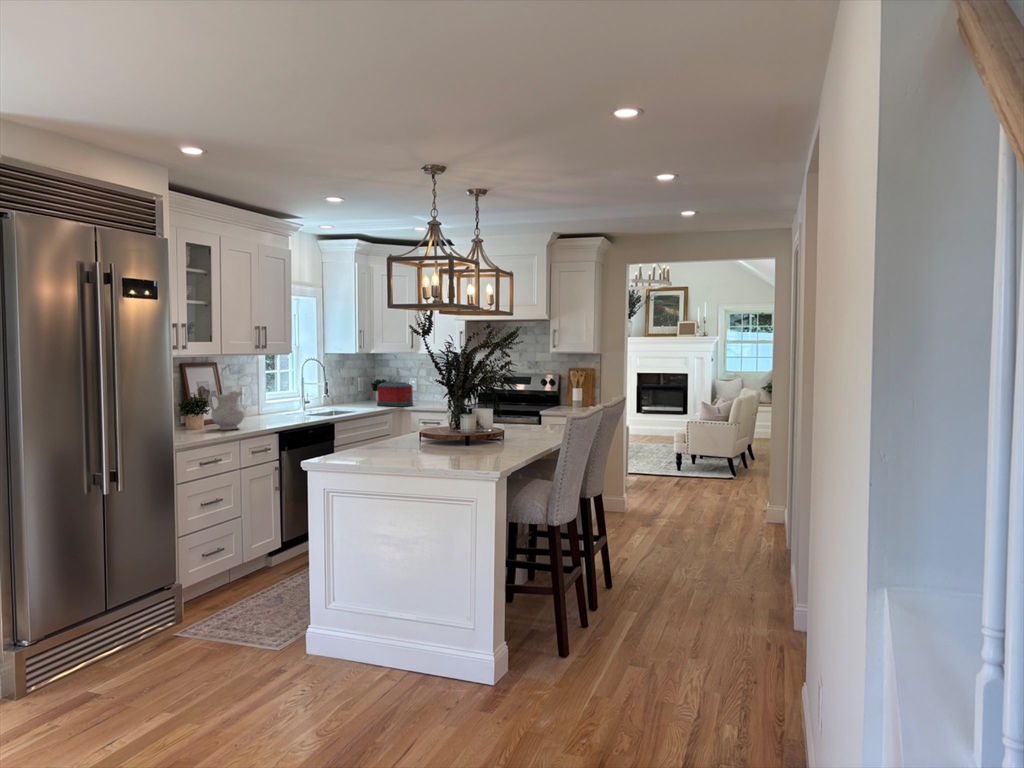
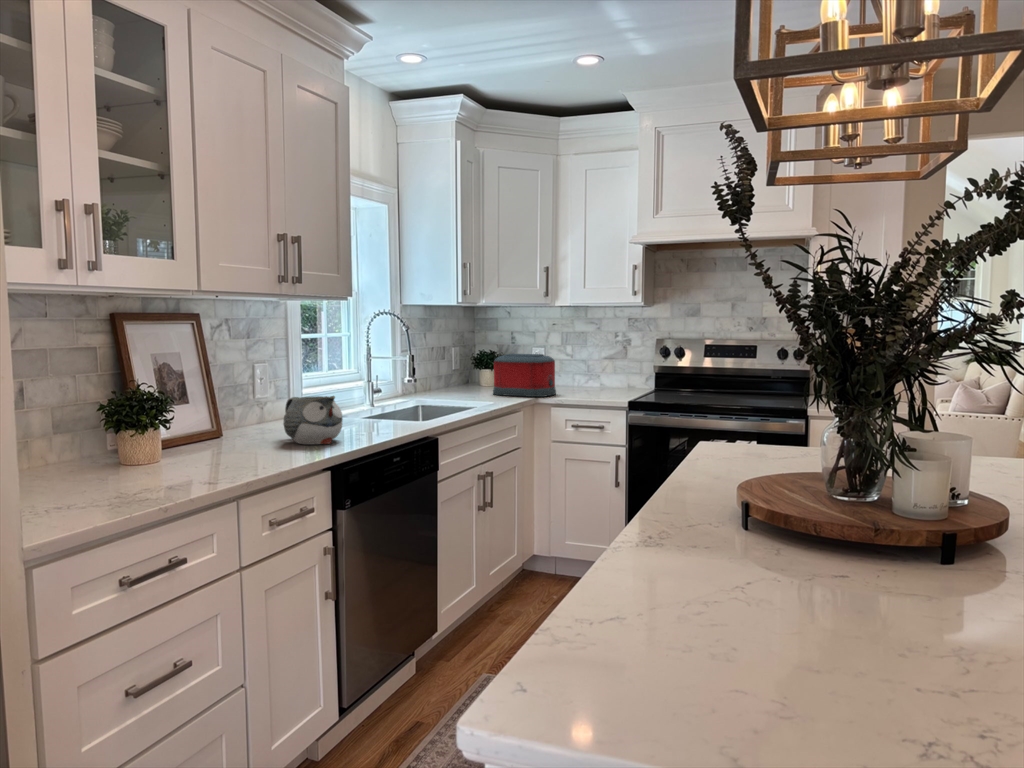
ceramic pitcher: present [208,391,244,430] -> none [164,373,251,467]
teapot: none [257,401,285,424] -> present [283,396,343,444]

